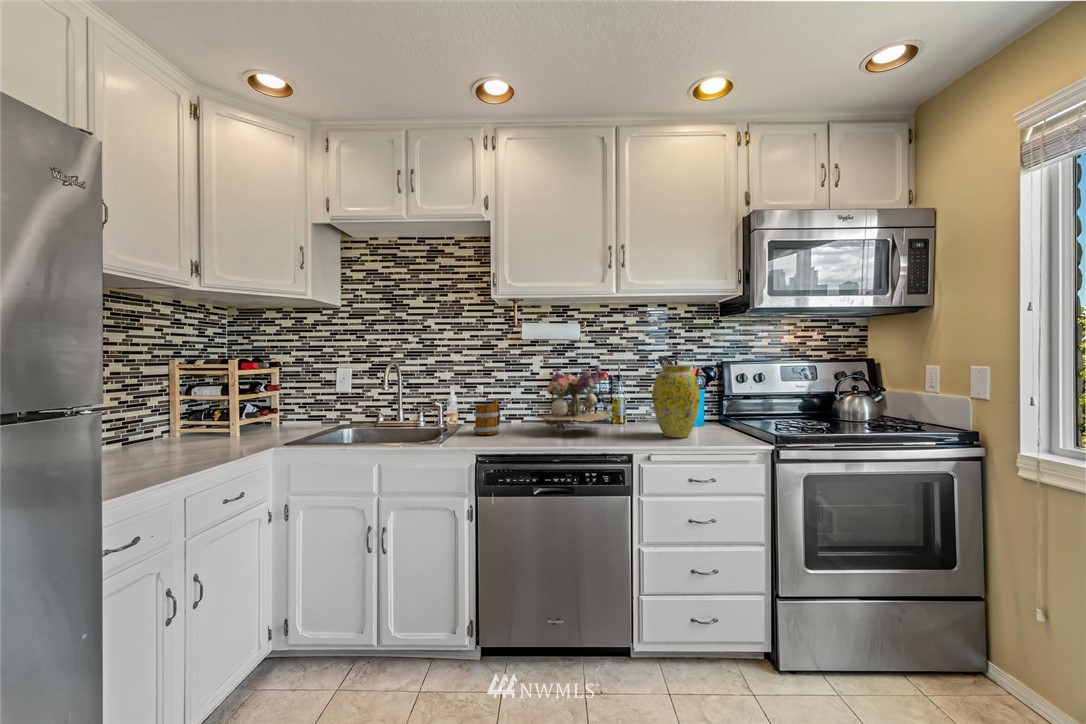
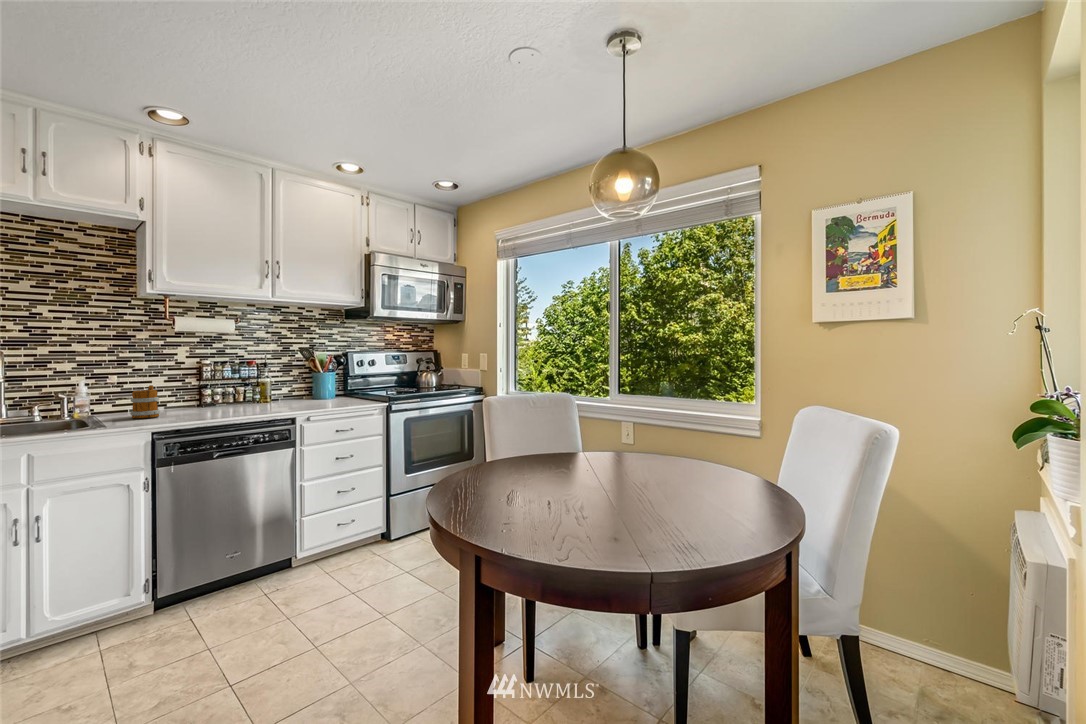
flower arrangement: present [535,364,613,431] -> none [198,353,275,410]
vase: present [652,365,700,438] -> none [304,354,340,405]

